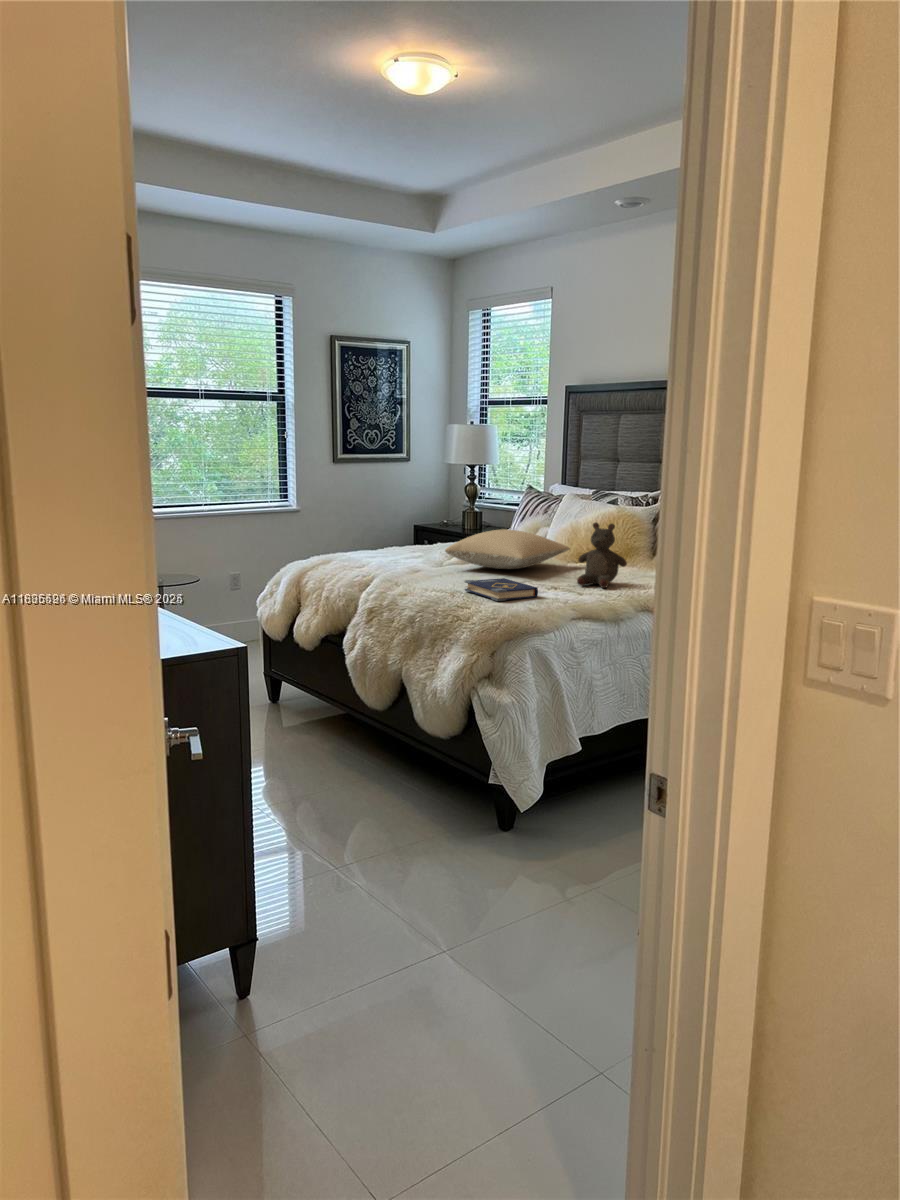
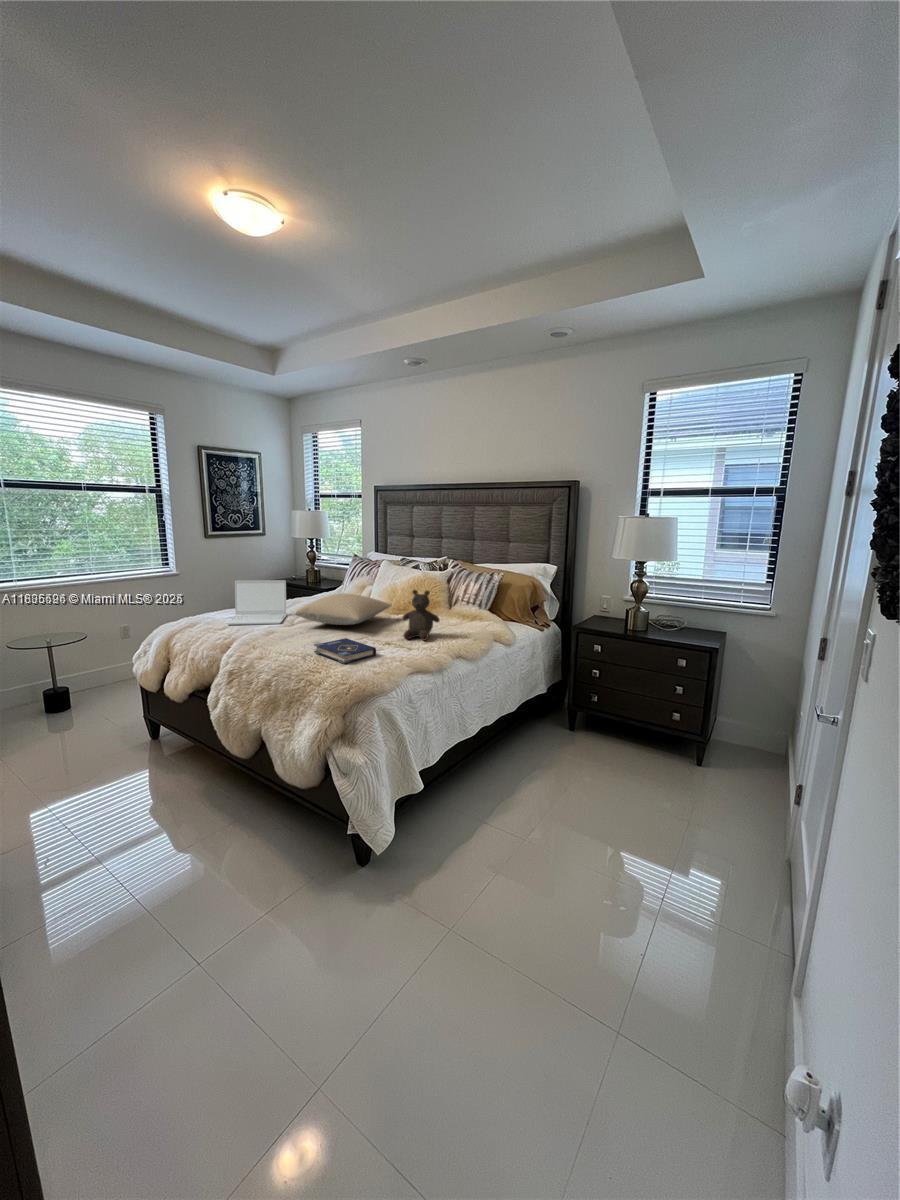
laptop: none [364,510,435,565] -> present [227,580,286,625]

